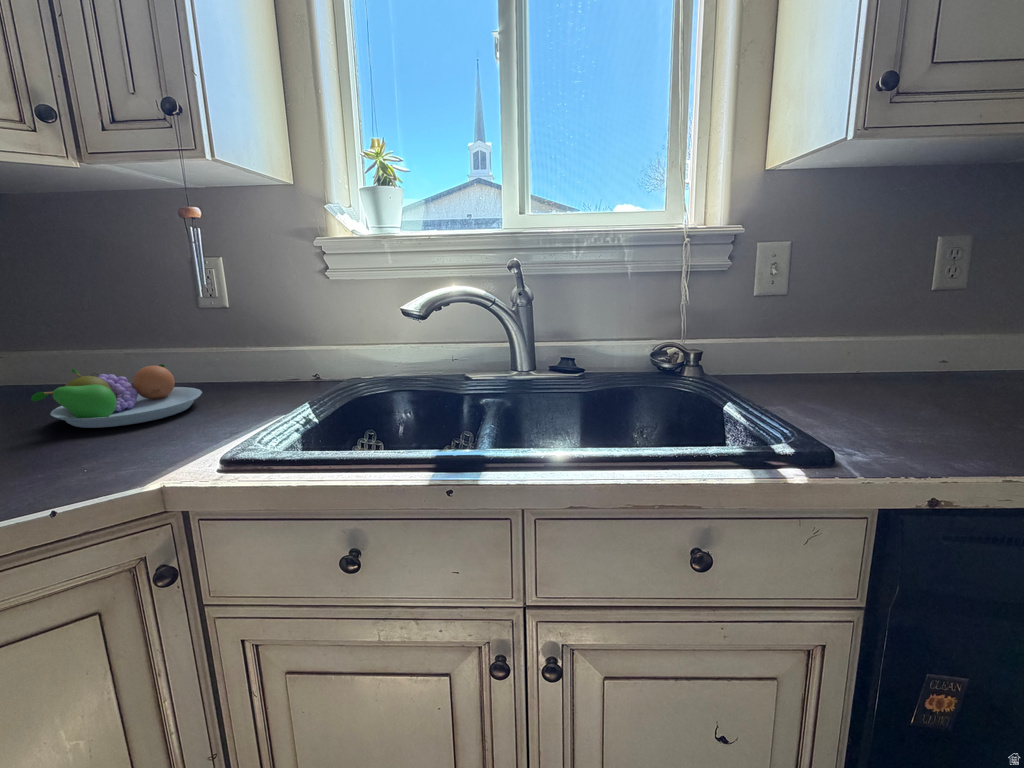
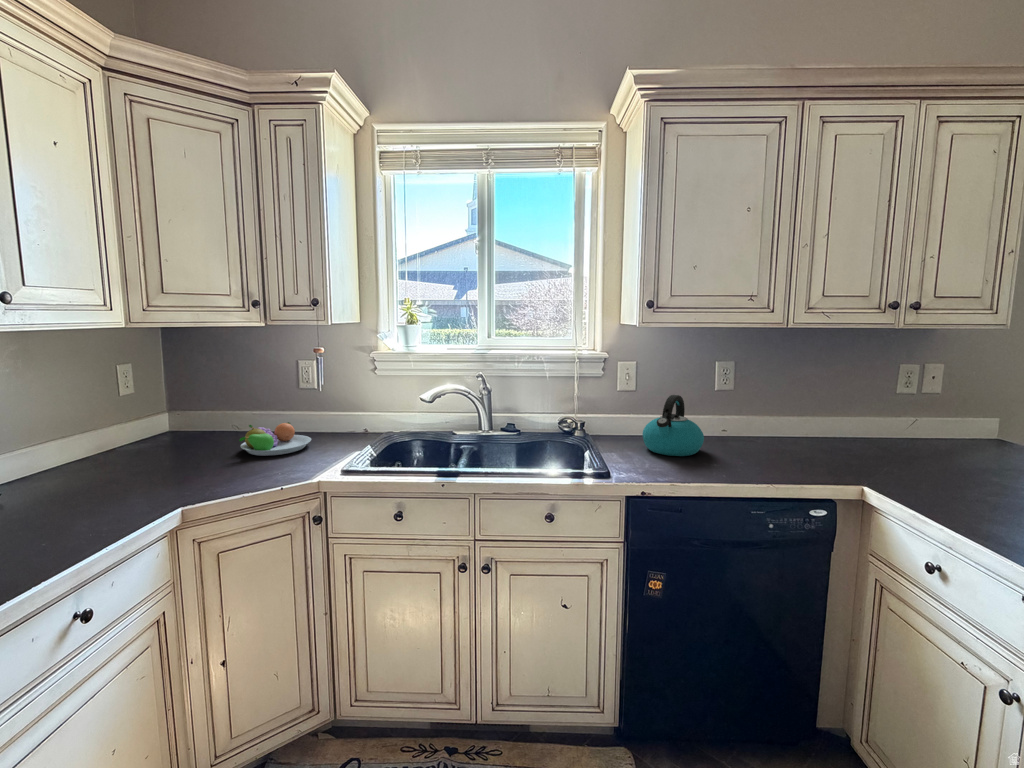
kettle: none [830,287,976,409] -> present [643,395,704,456]

